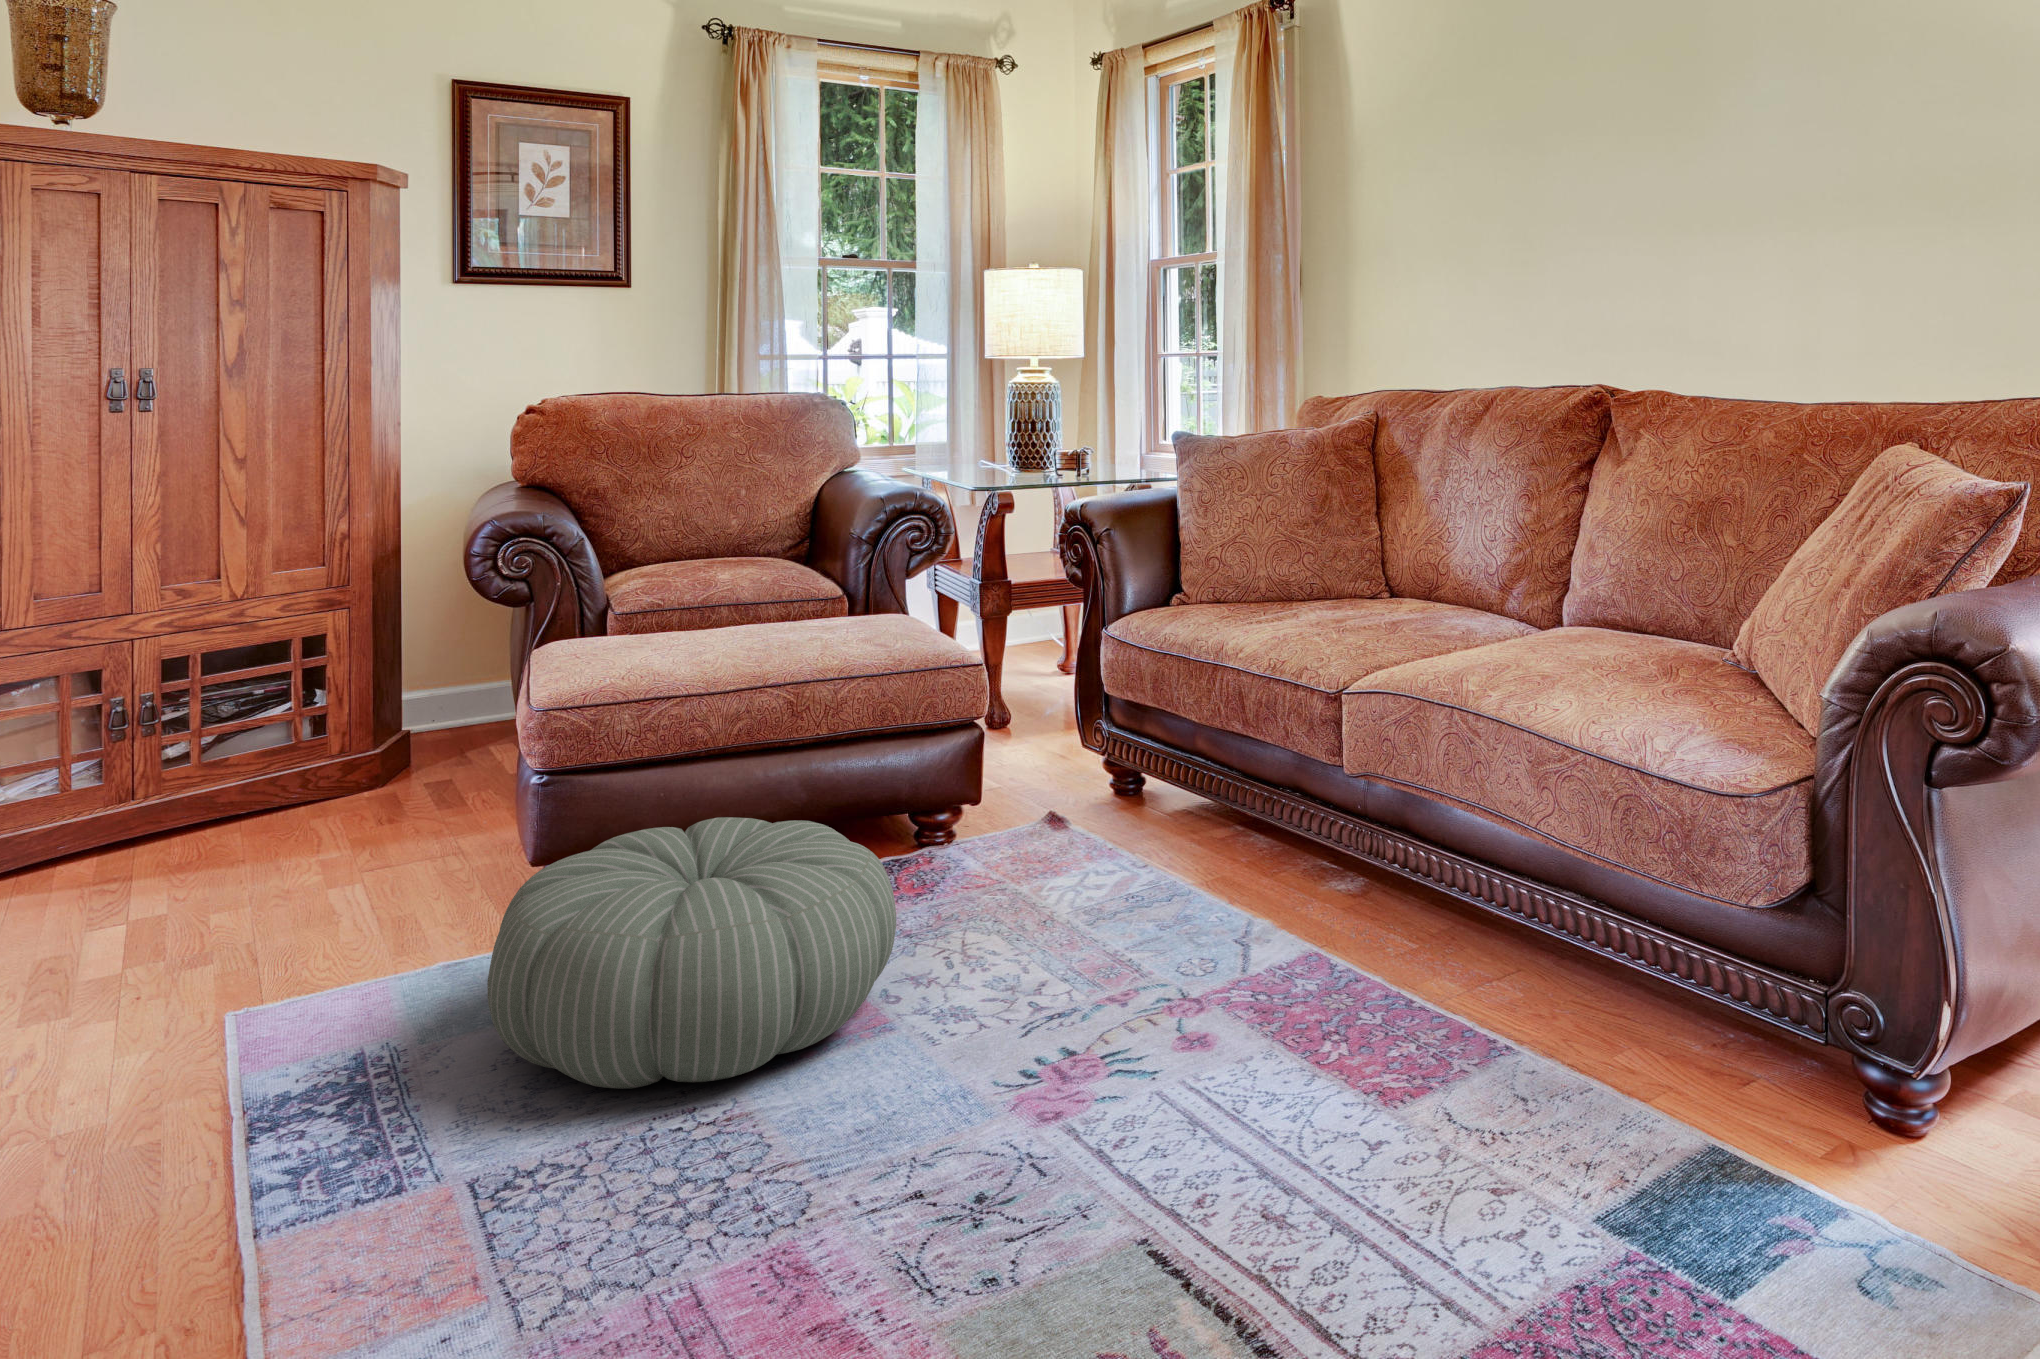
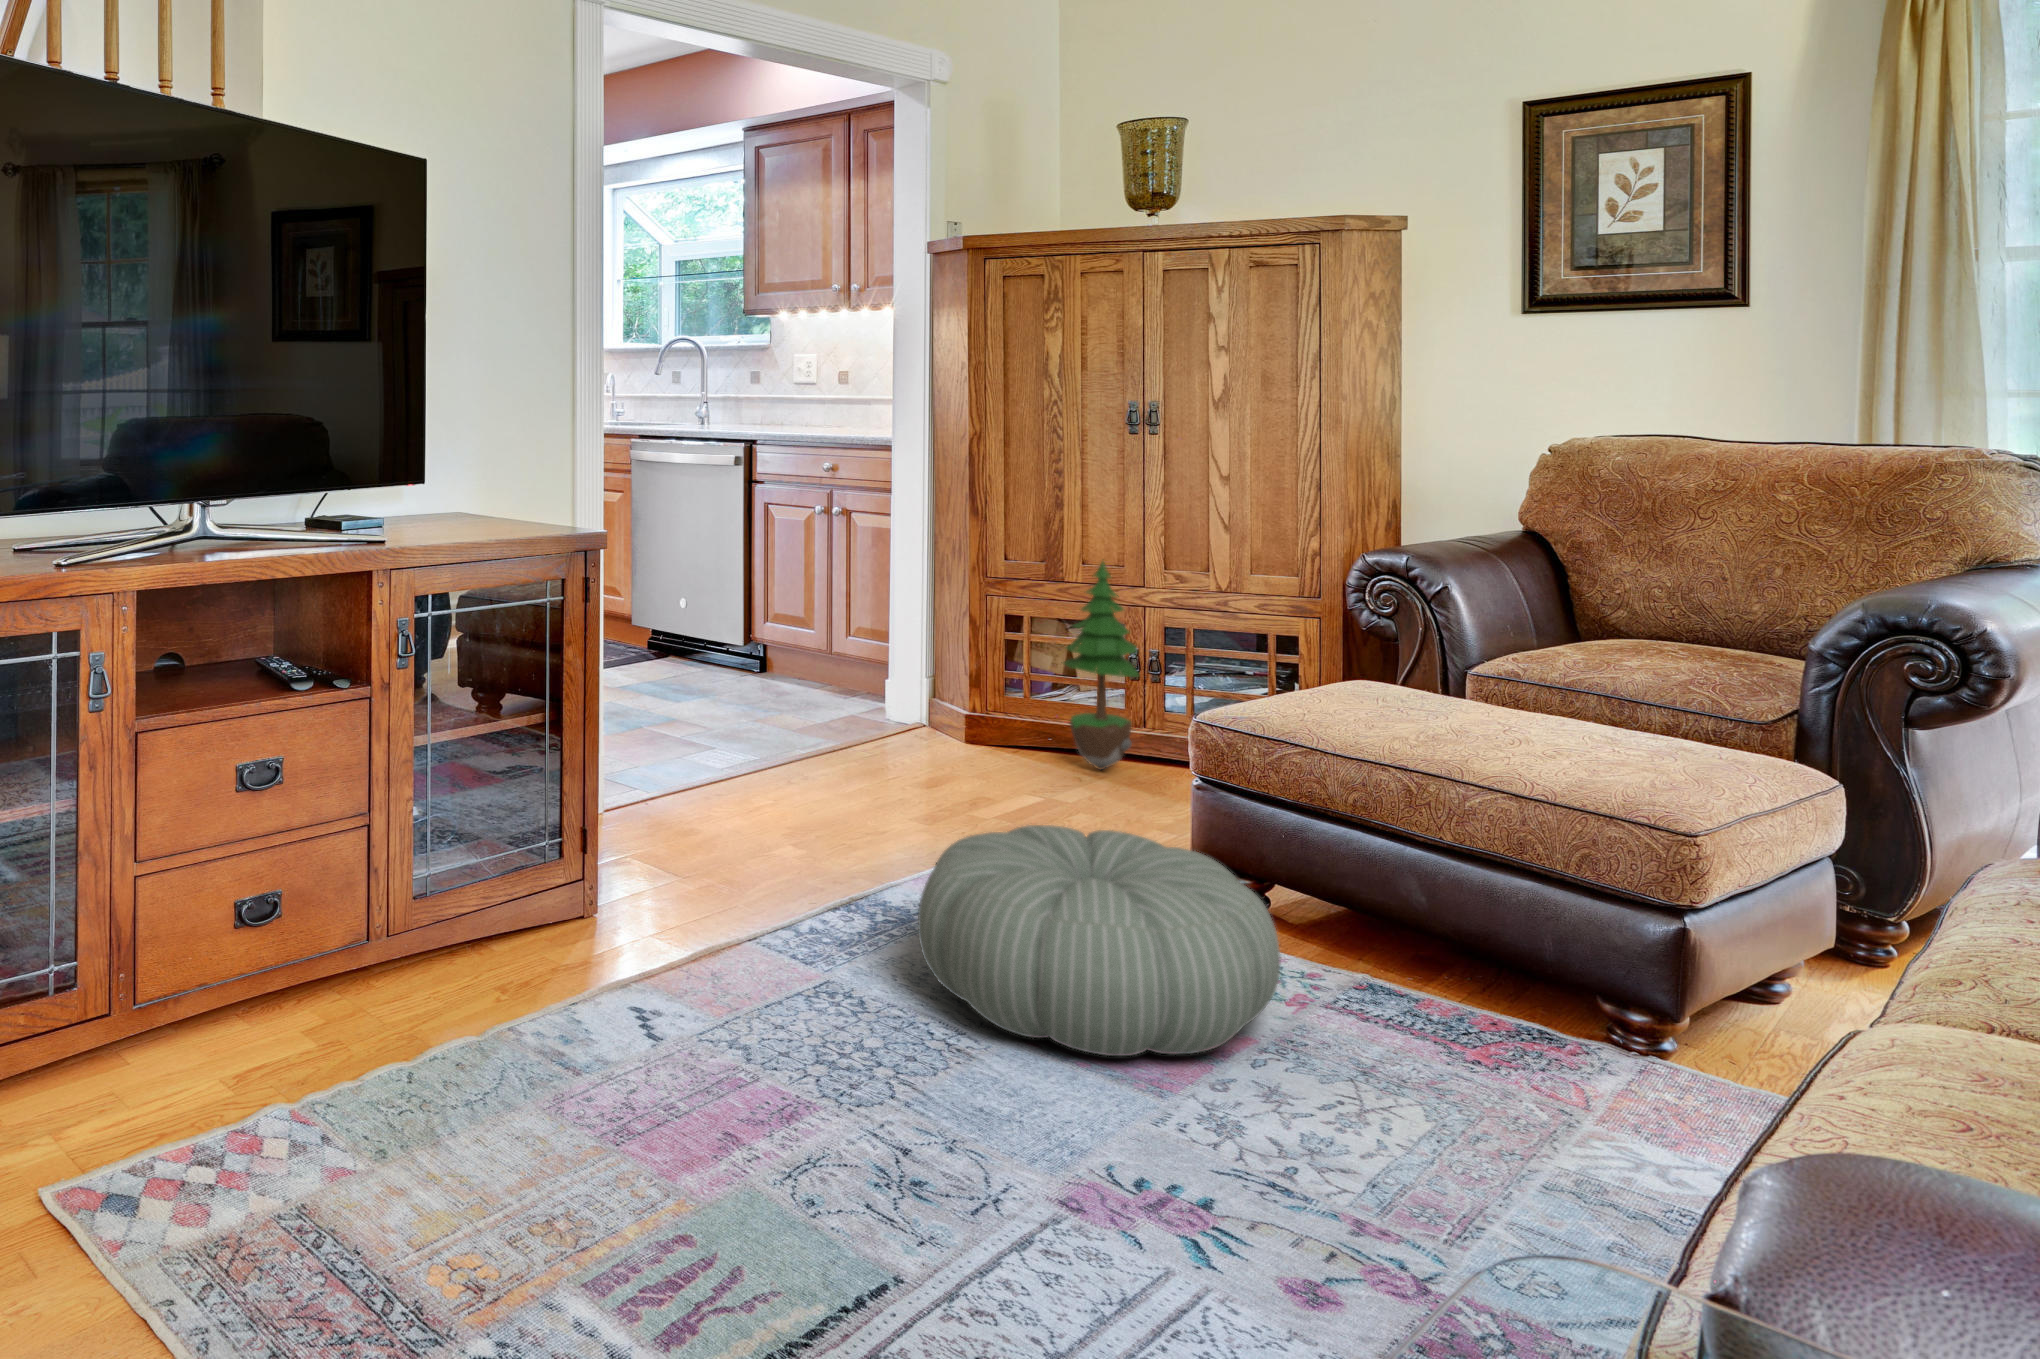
potted tree: none [42,581,172,864] -> present [1064,562,1139,770]

